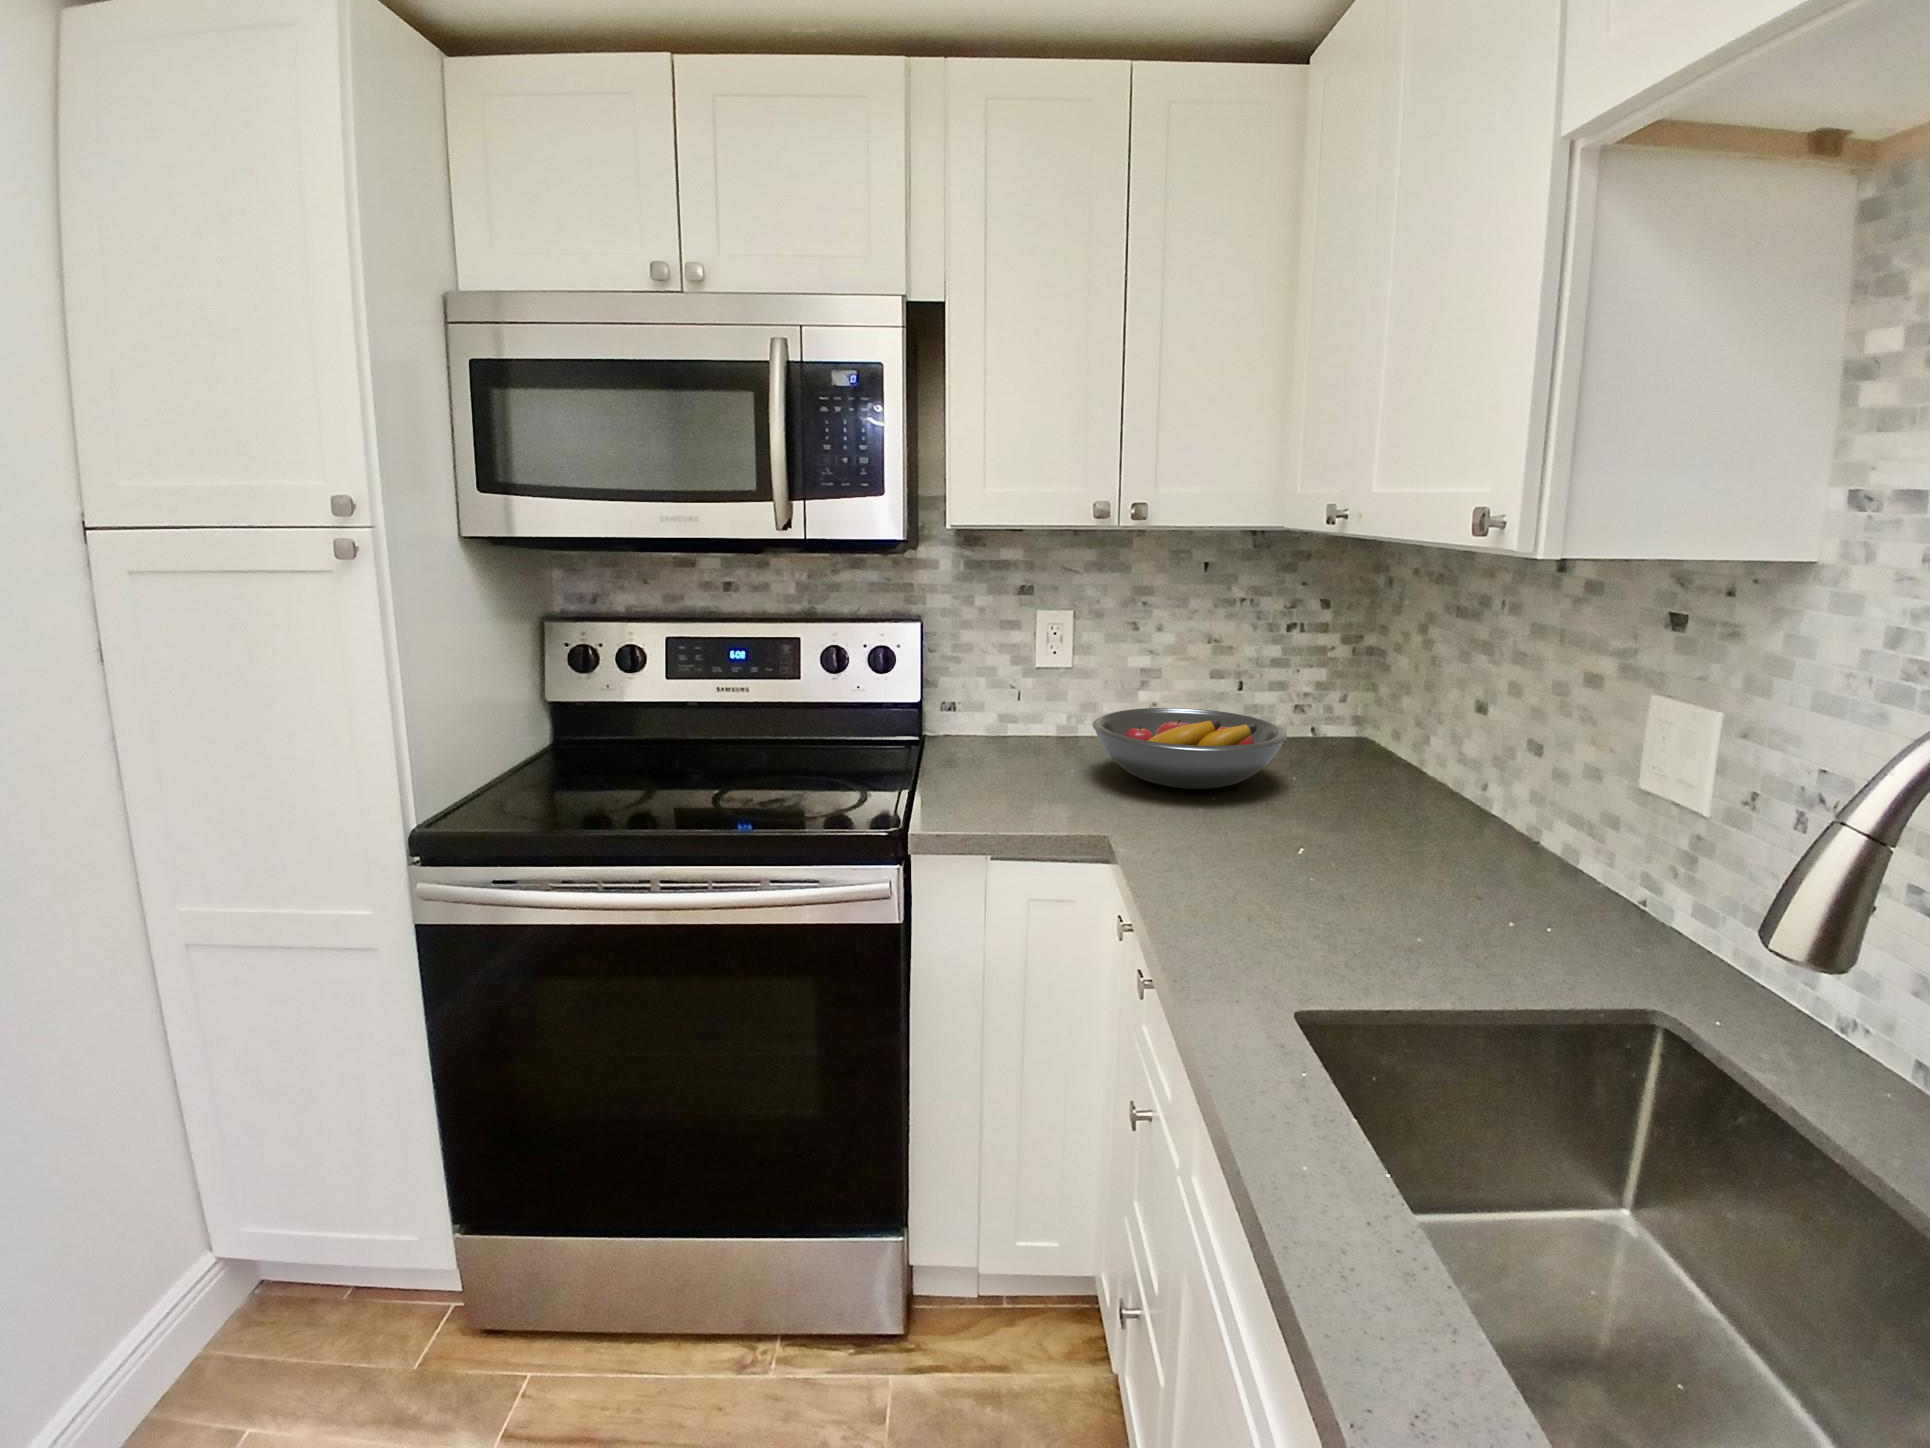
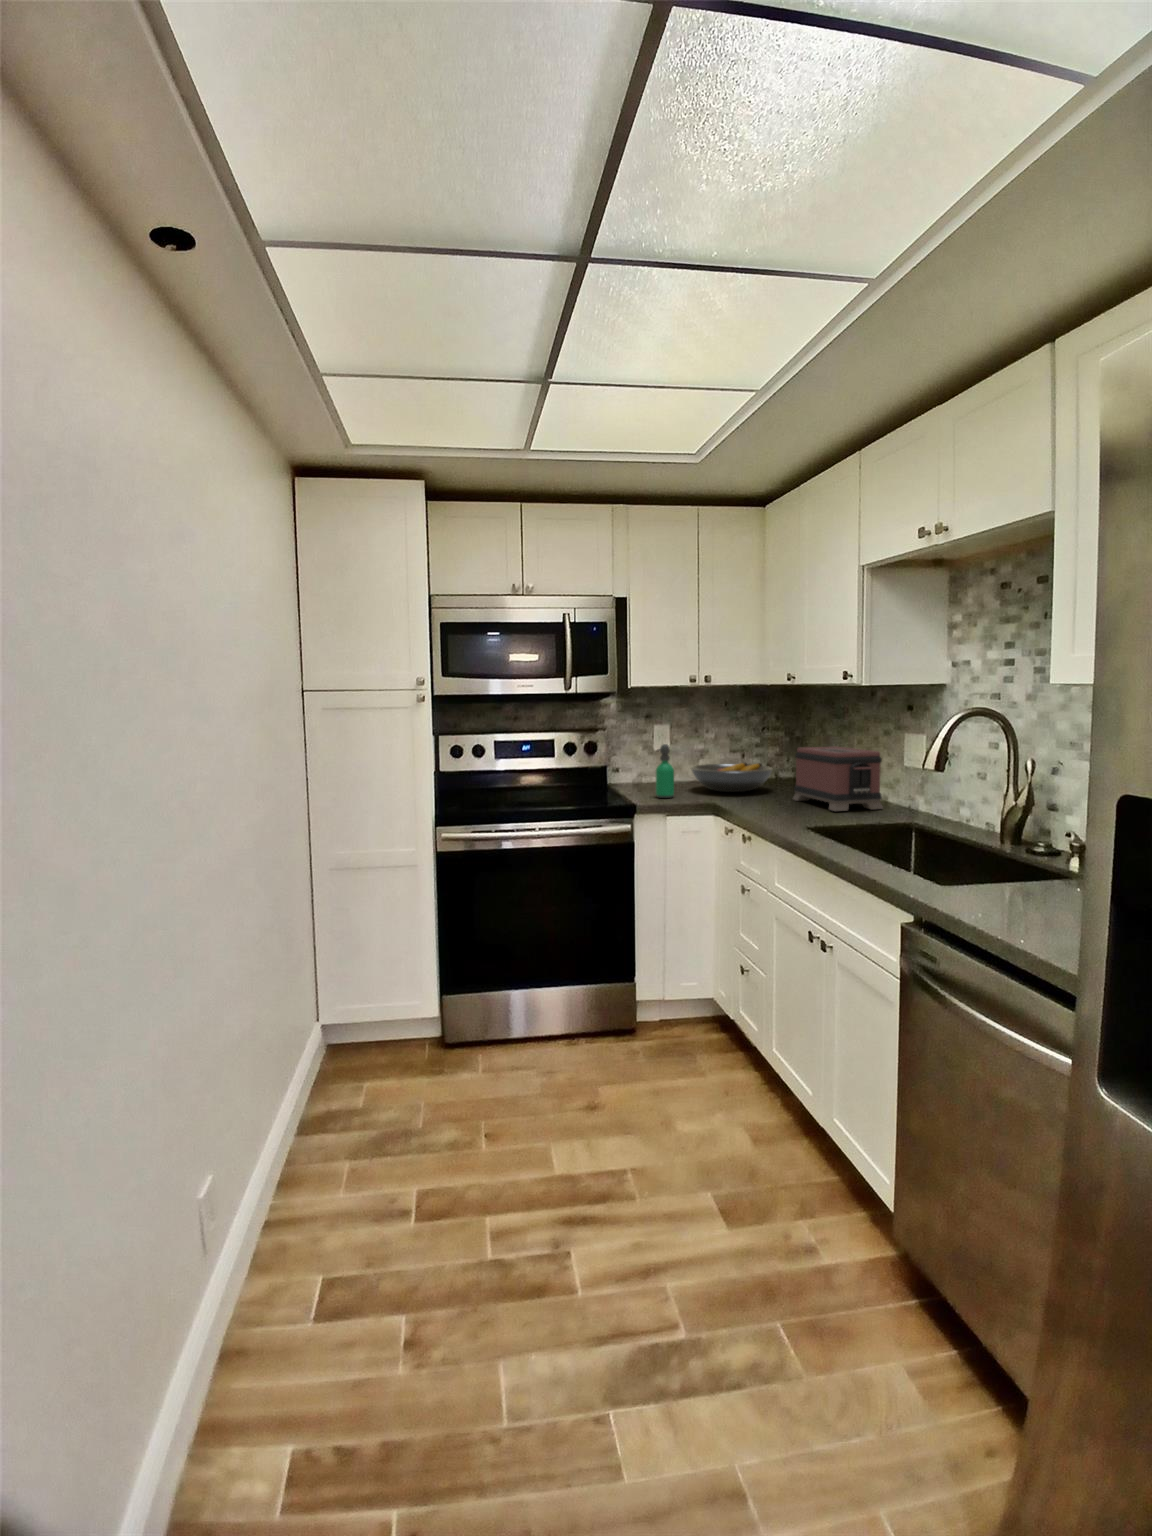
soap dispenser: none [991,670,1038,800] -> present [656,744,674,798]
toaster: none [1318,703,1572,912] -> present [793,747,883,811]

